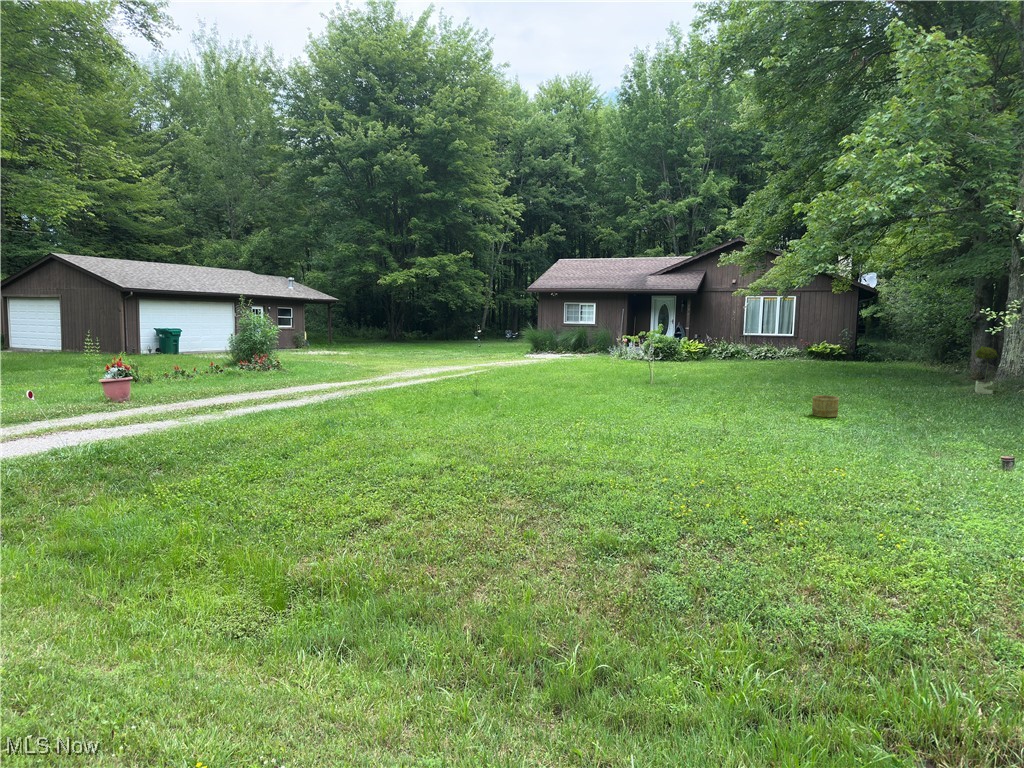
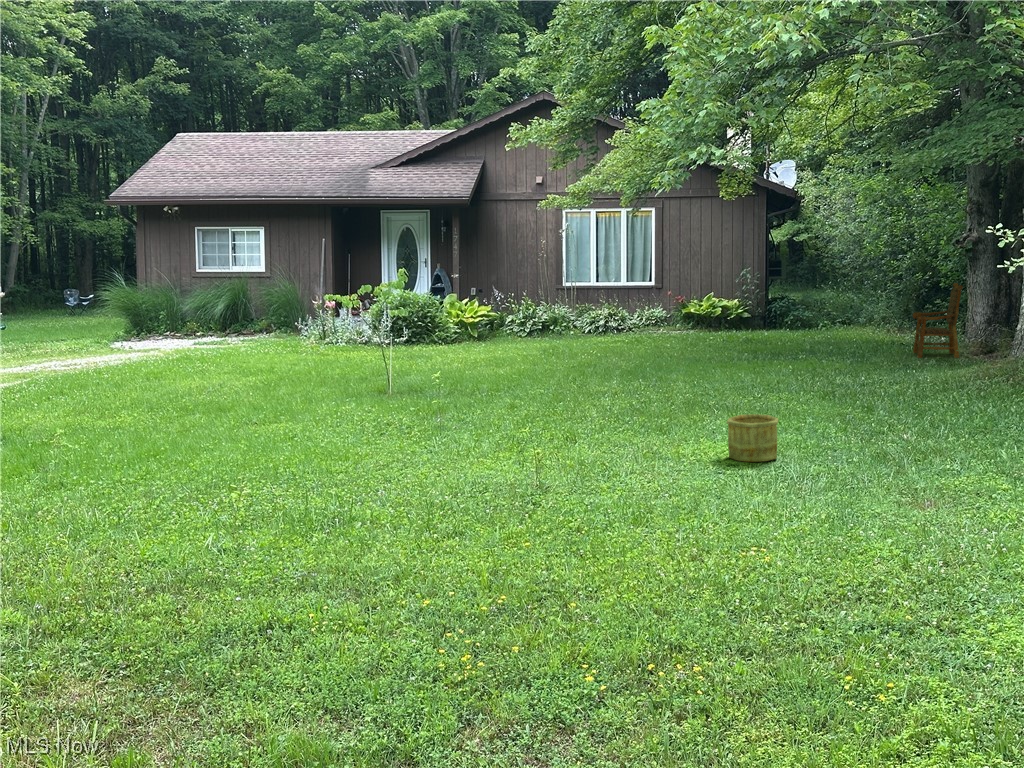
armchair: none [940,340,974,381] -> present [913,283,963,358]
potted tree: present [975,346,999,394] -> none [976,294,1016,383]

